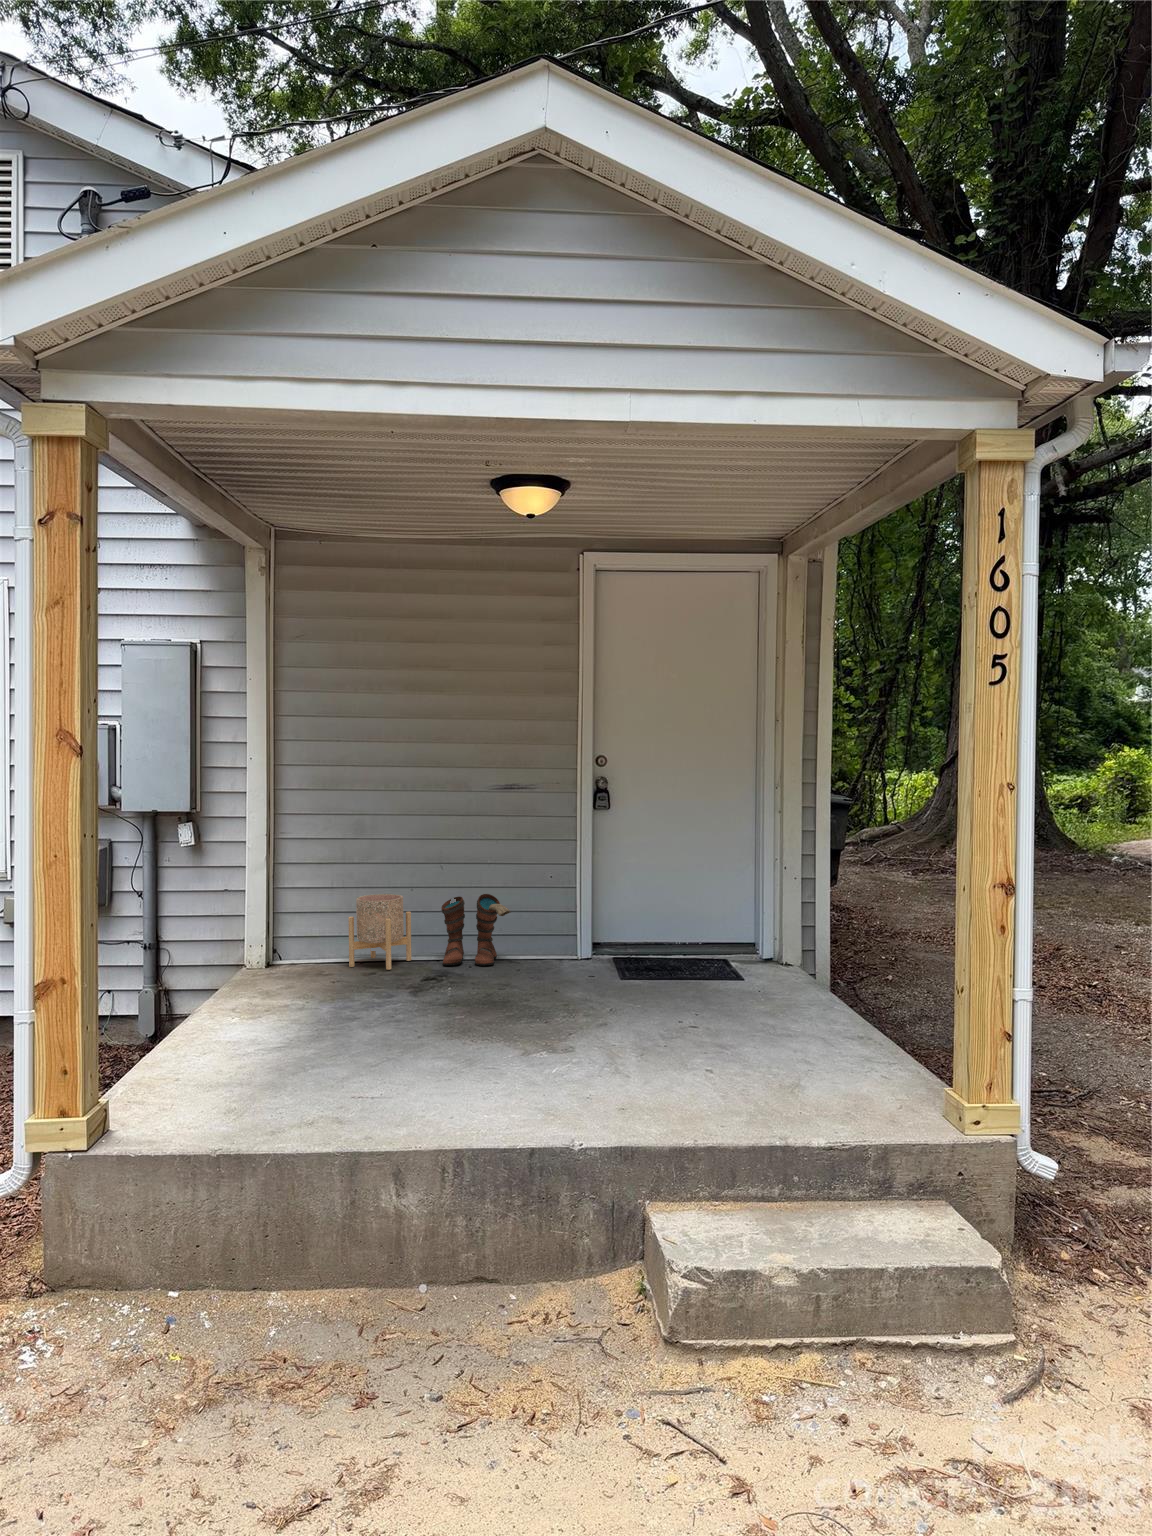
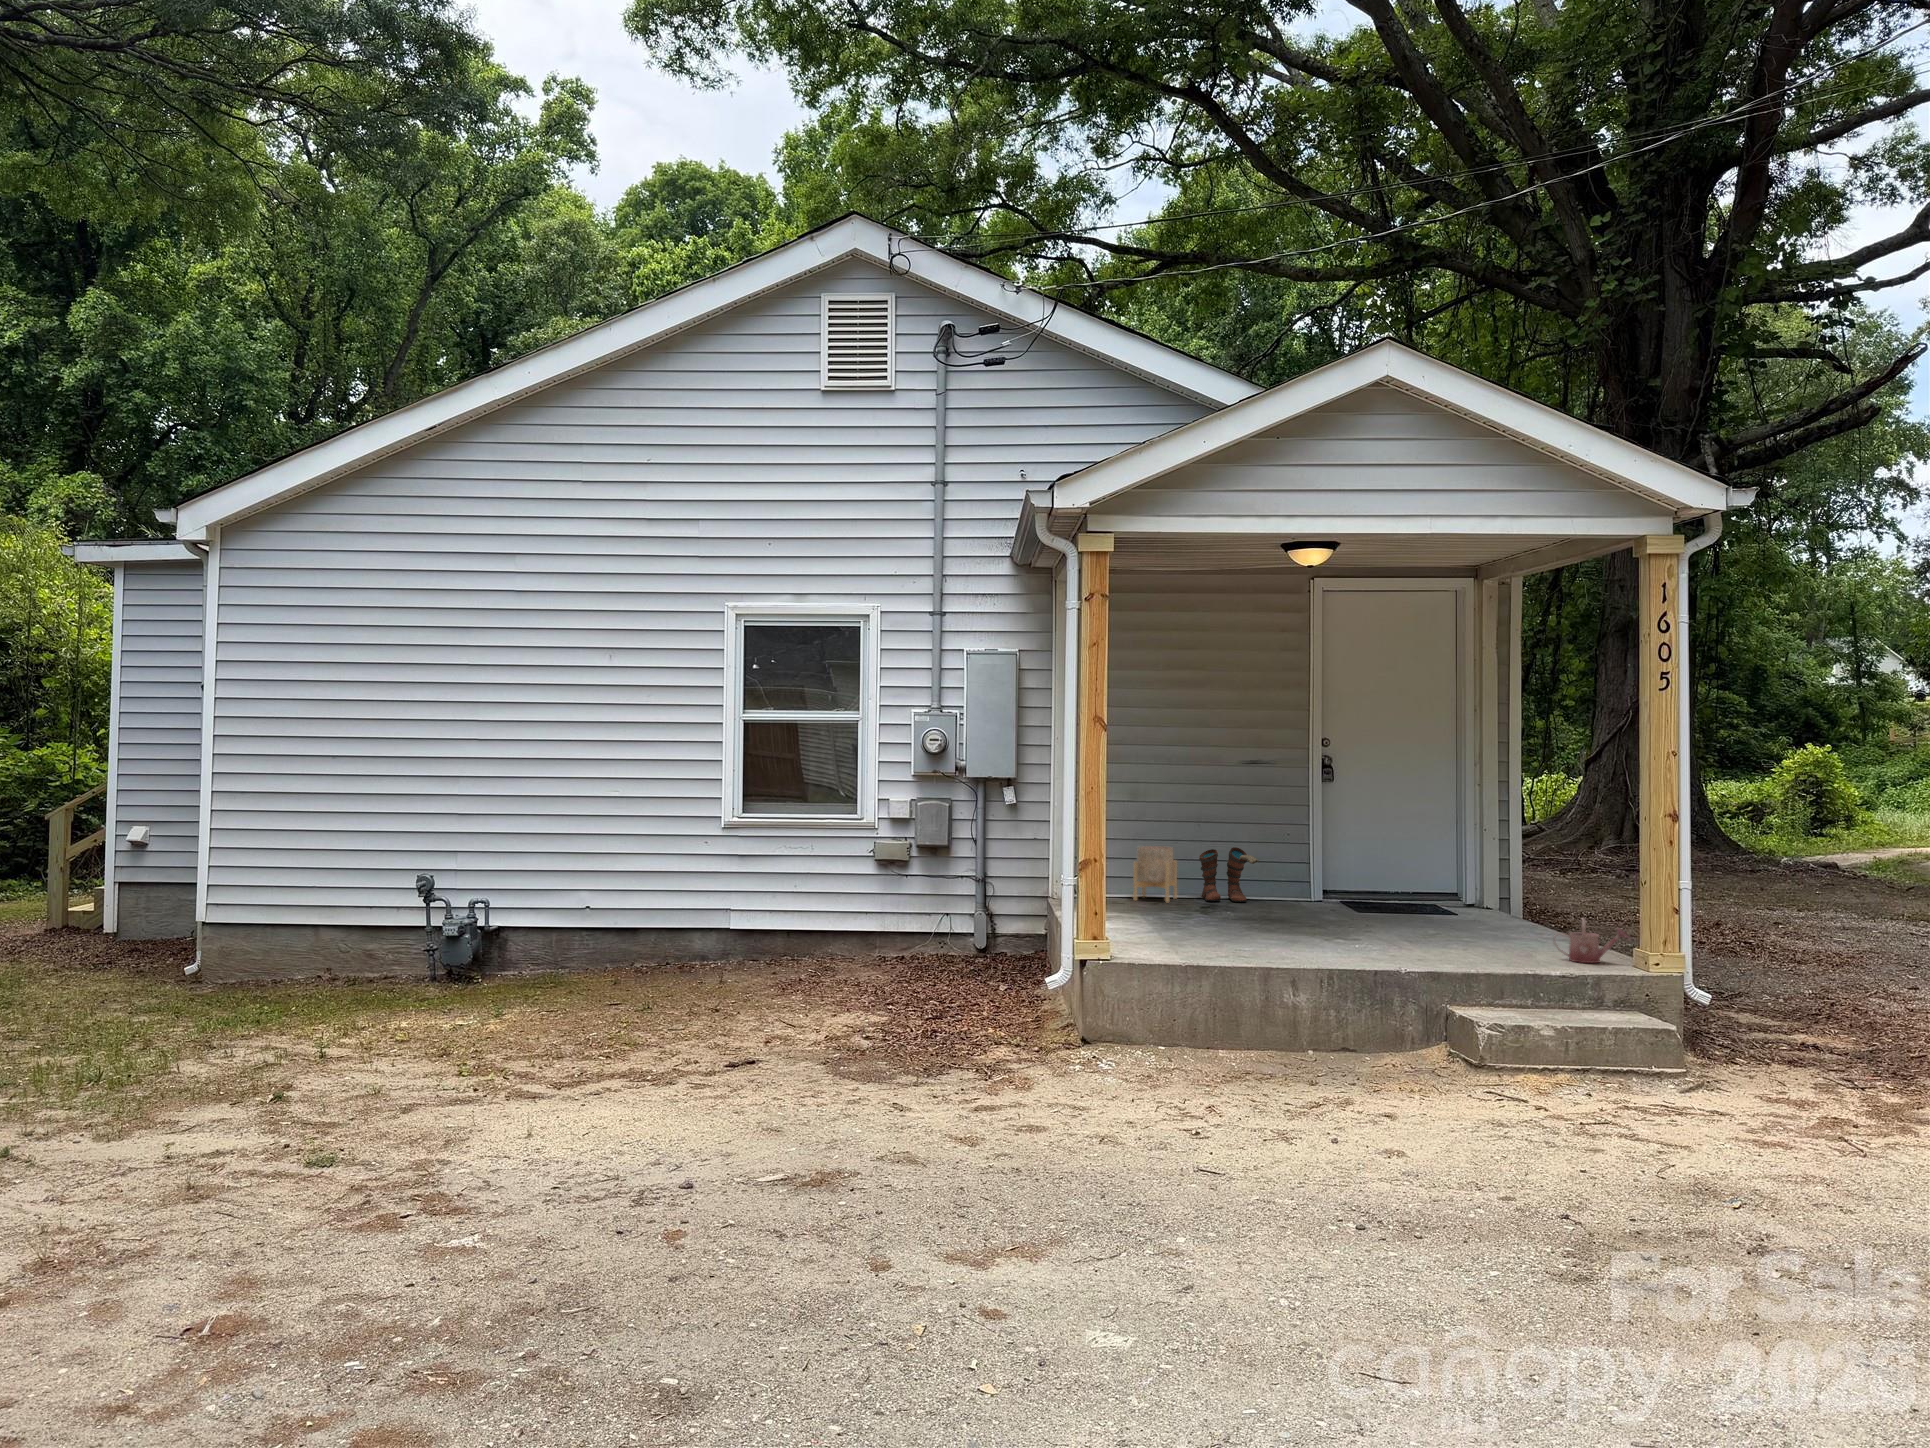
watering can: none [829,1033,936,1107] -> present [1553,918,1627,963]

